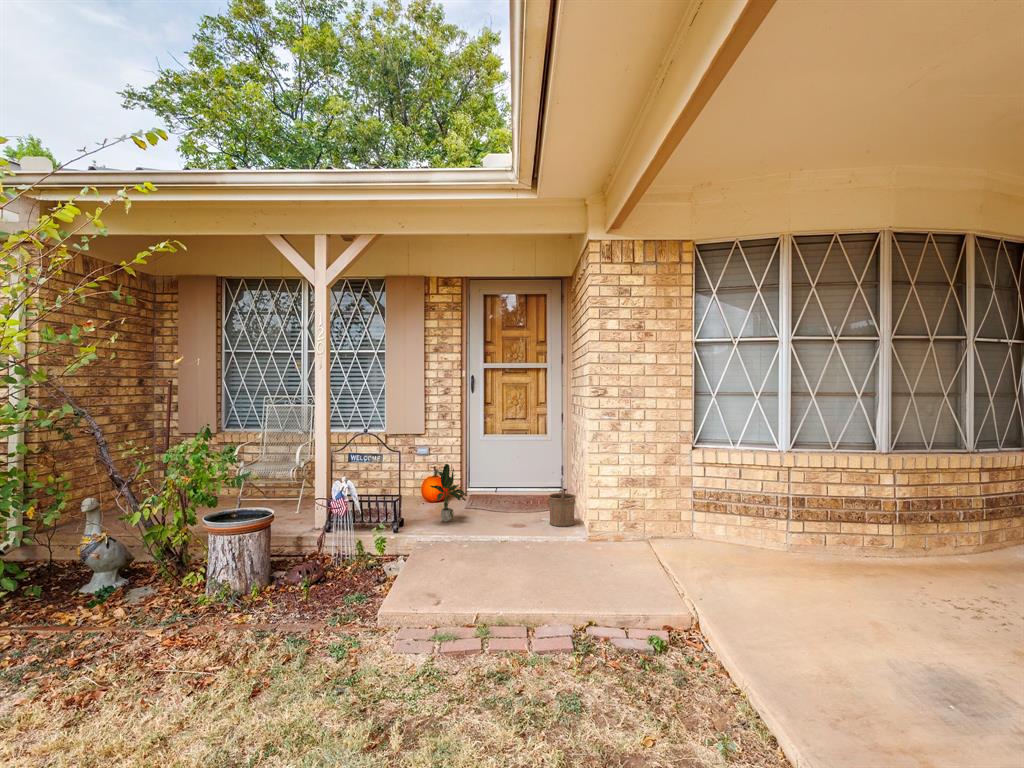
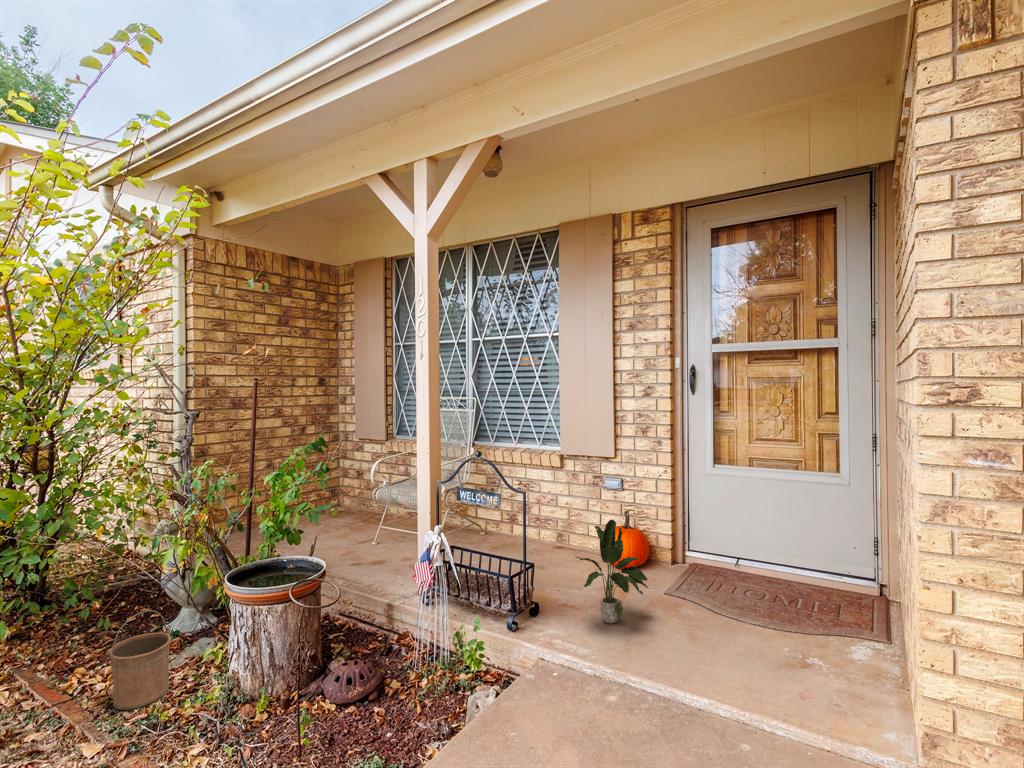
bucket: present [548,479,576,527] -> present [107,610,171,710]

